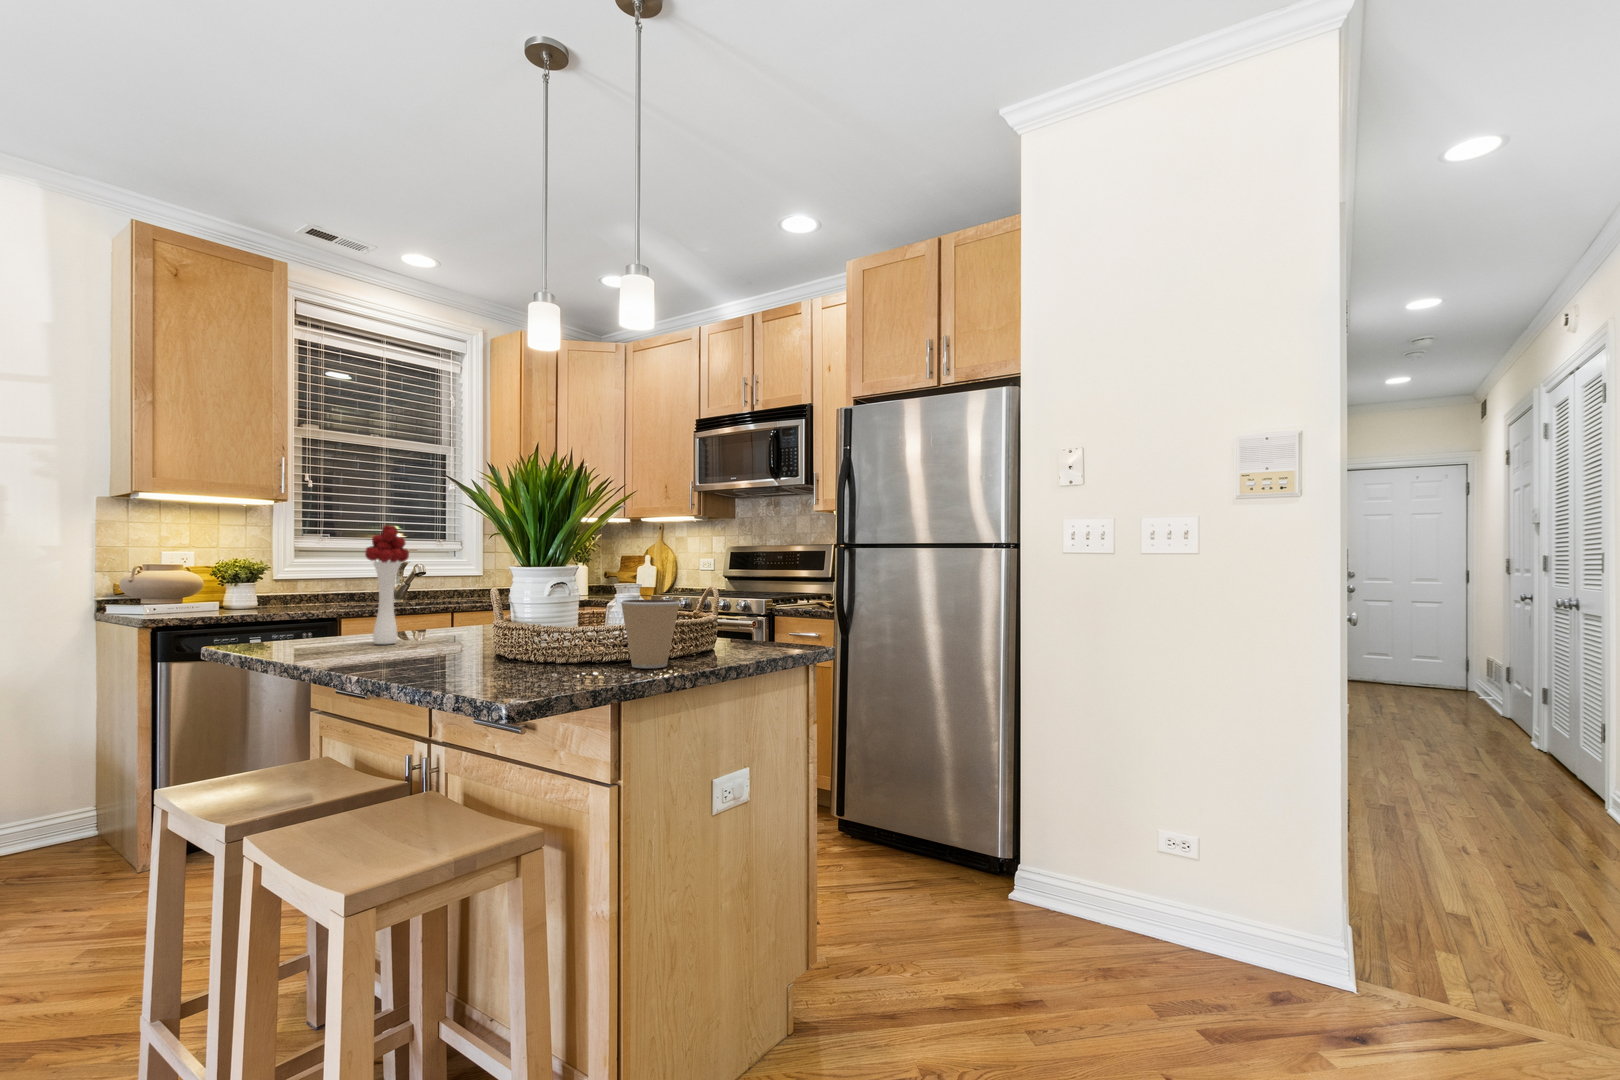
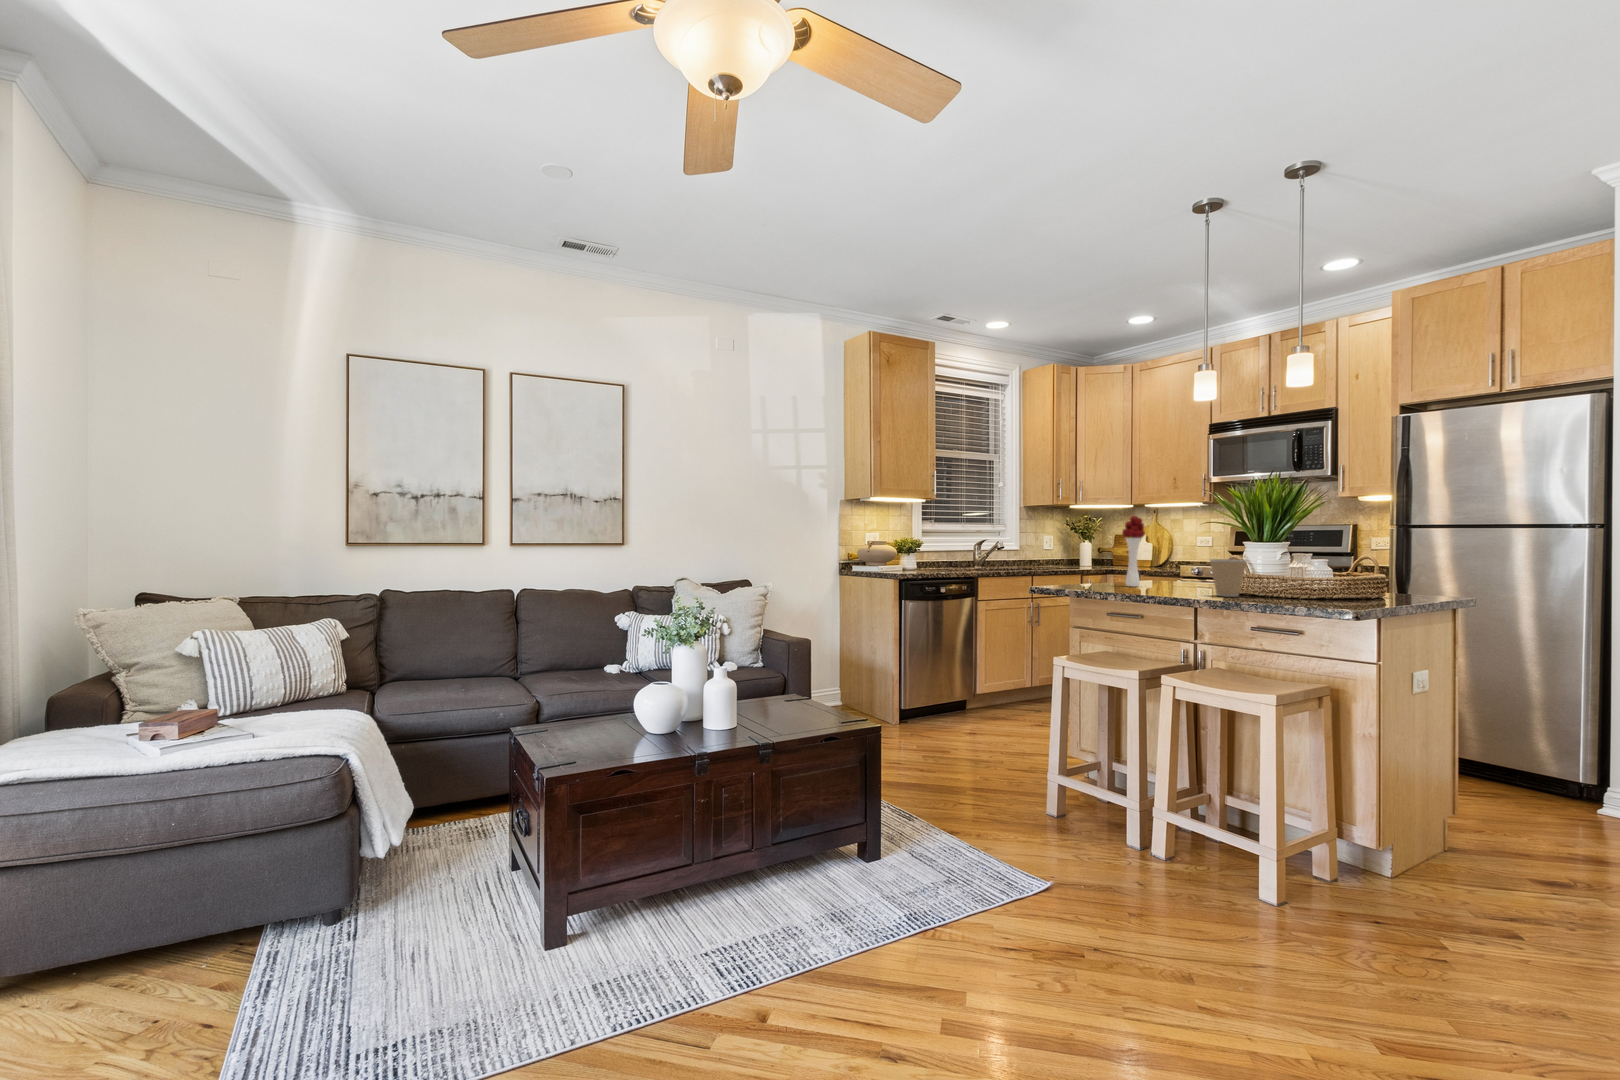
coffee cup: present [621,600,680,668] -> present [1210,559,1247,597]

